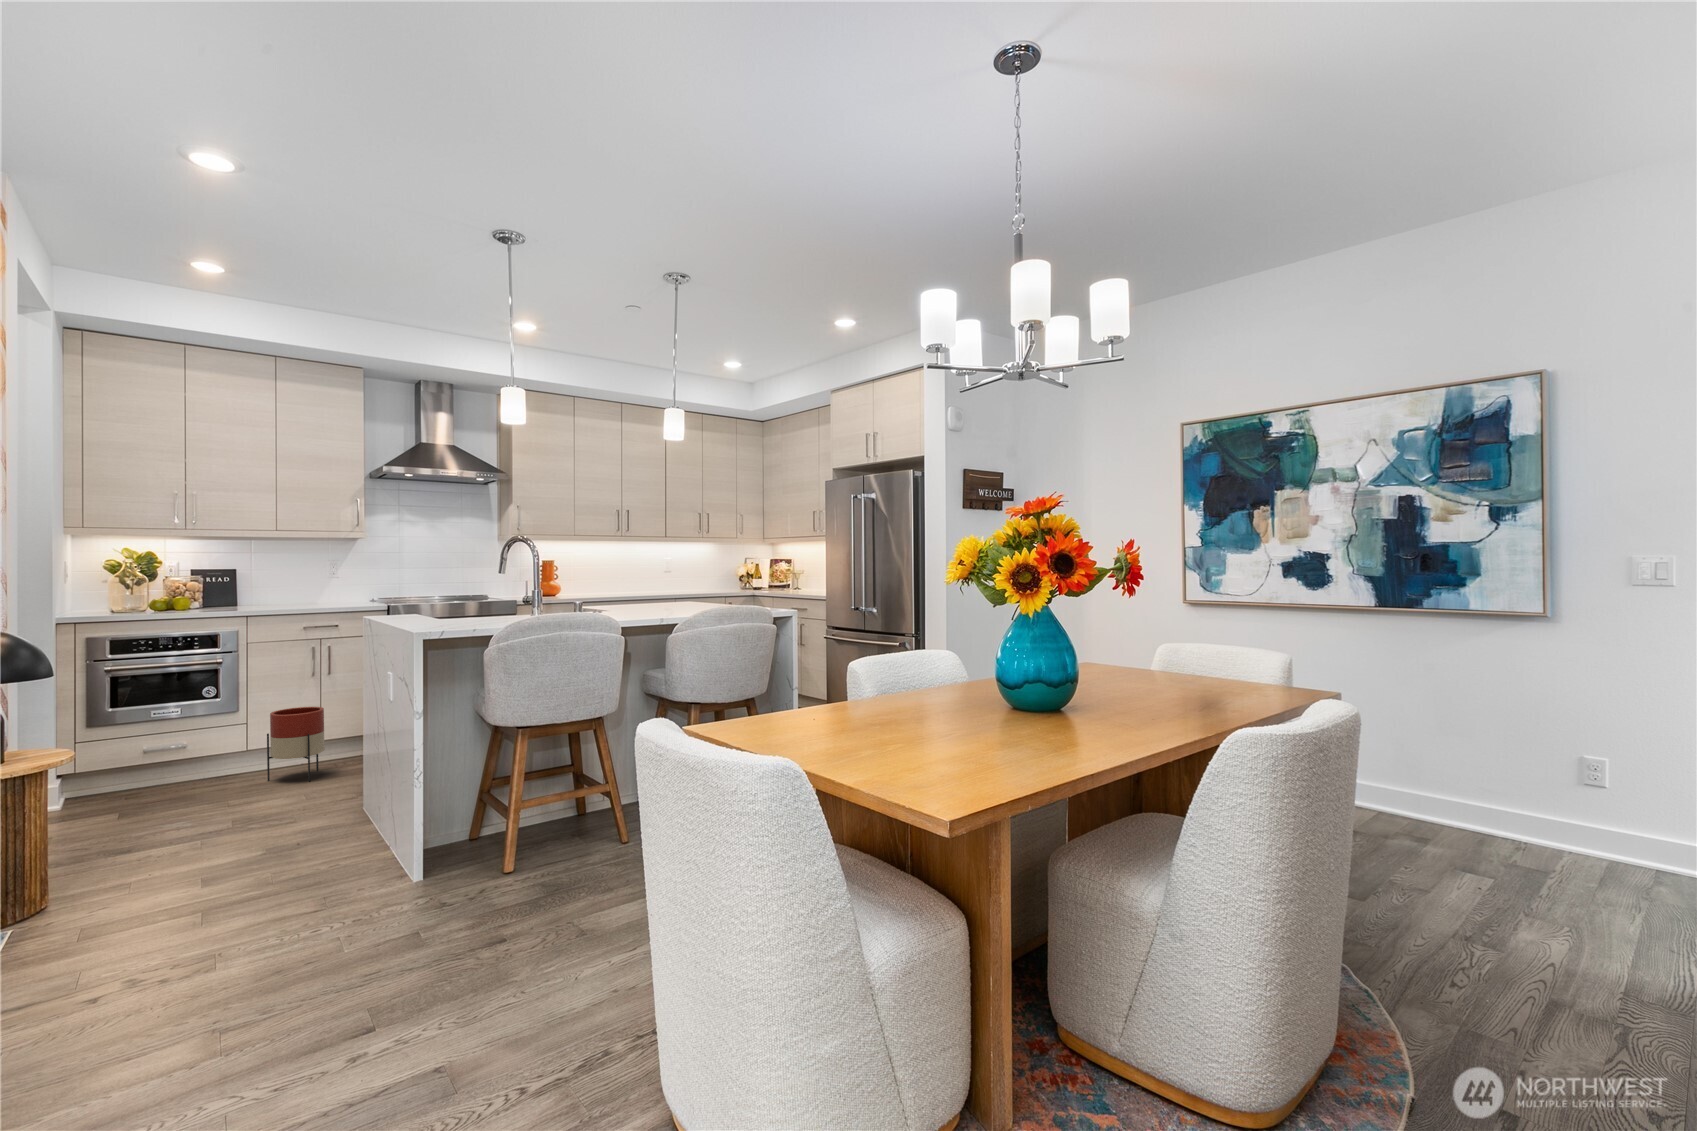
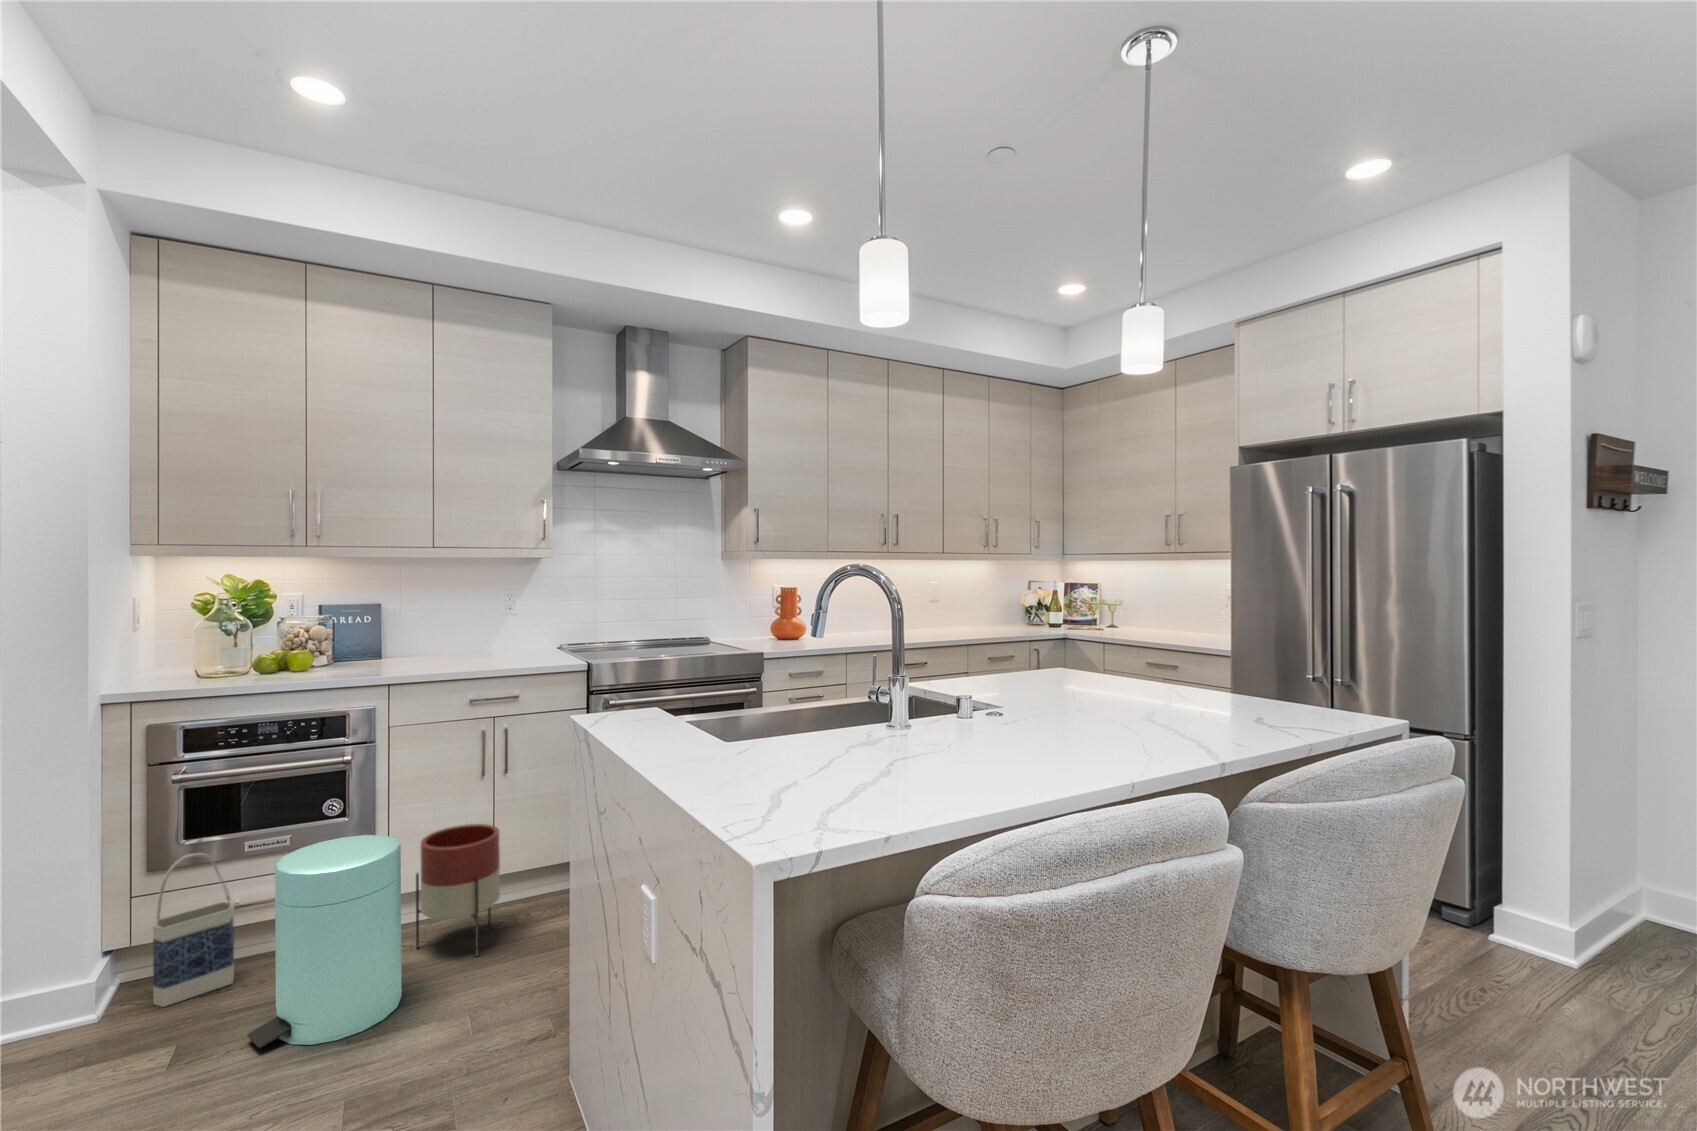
trash can: none [167,702,261,811] -> present [248,835,402,1049]
bag: none [96,716,146,805] -> present [153,853,234,1007]

